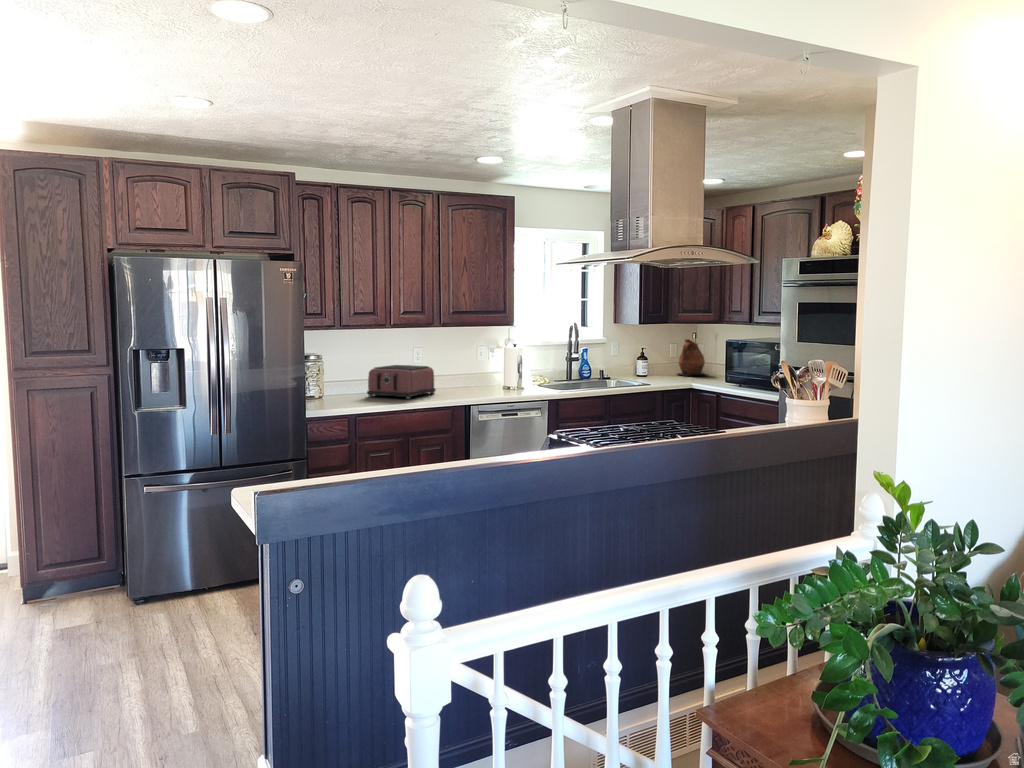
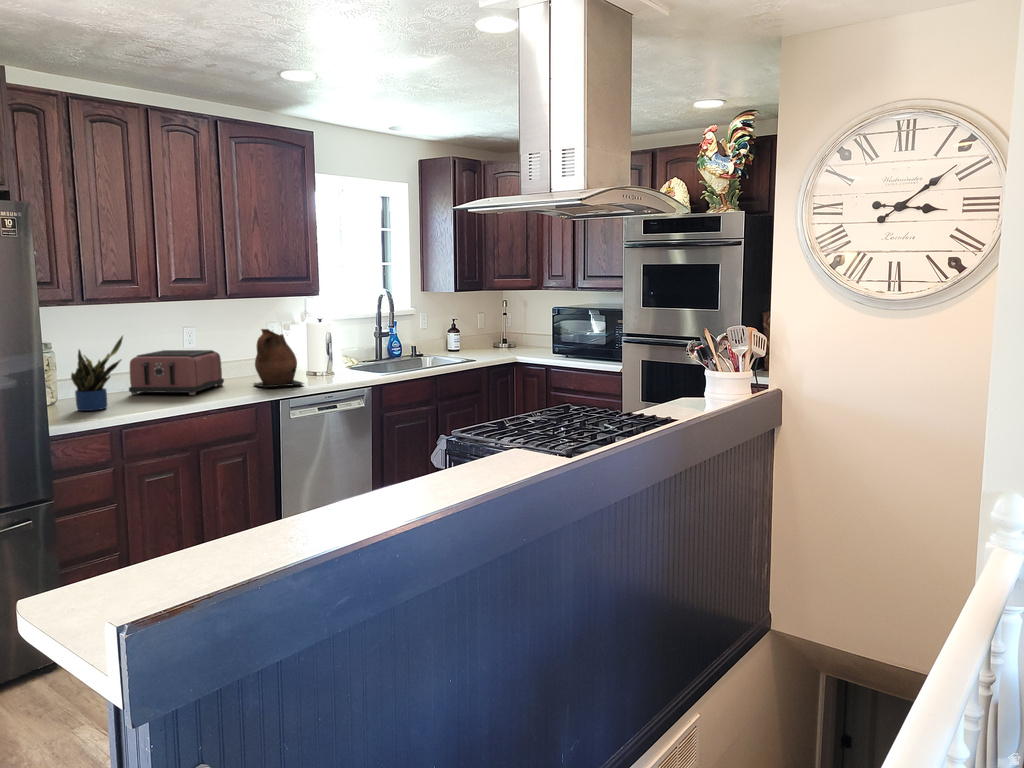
ceramic pitcher: present [678,339,708,375] -> present [254,329,304,387]
potted plant: none [325,352,360,405] -> present [71,336,123,411]

